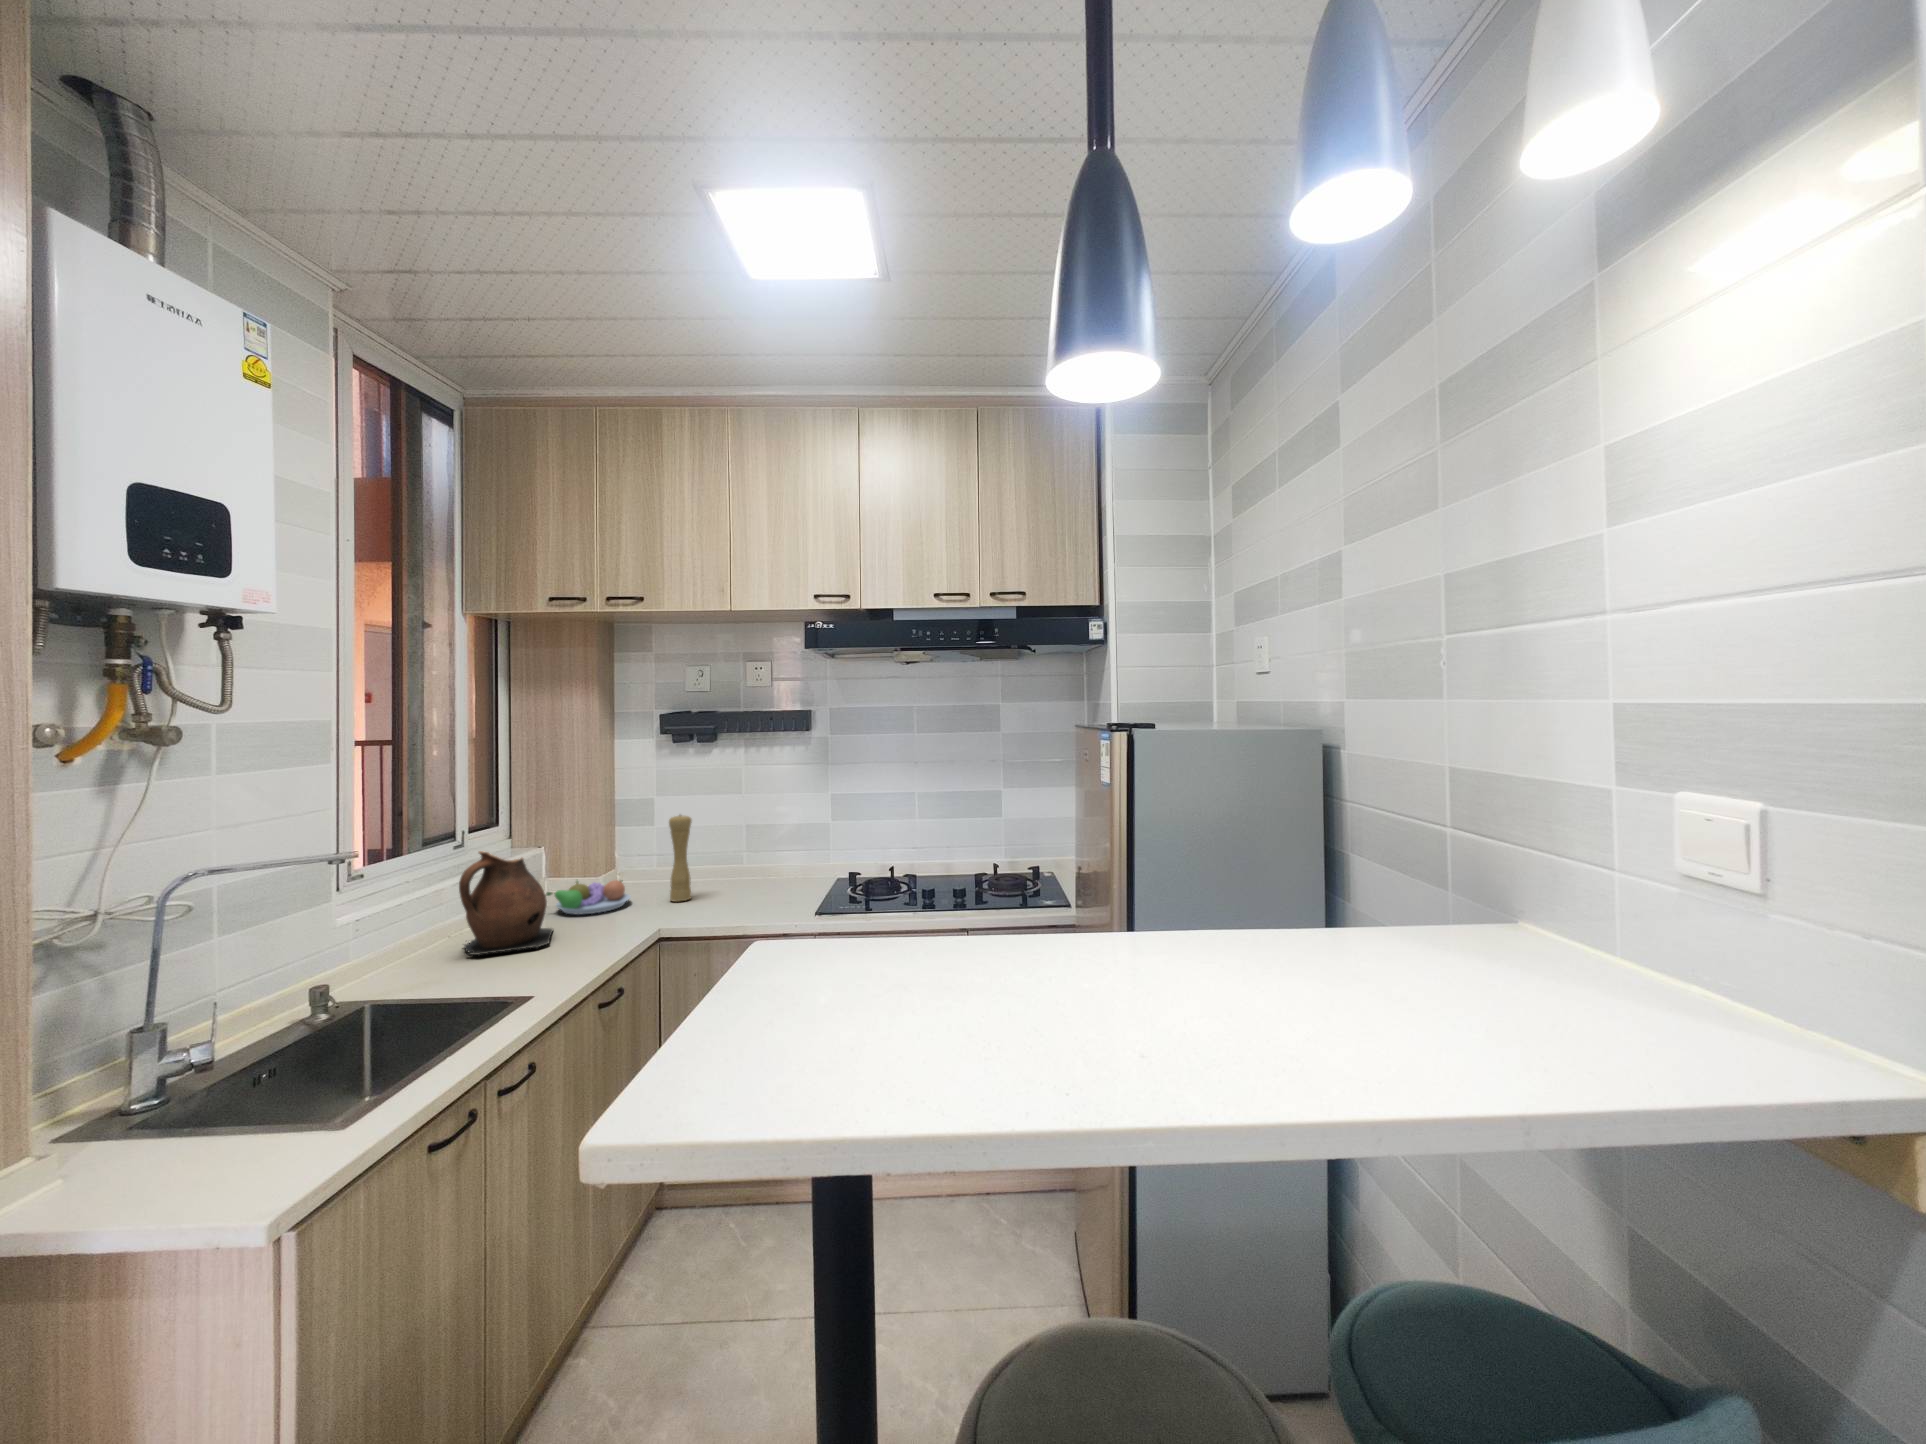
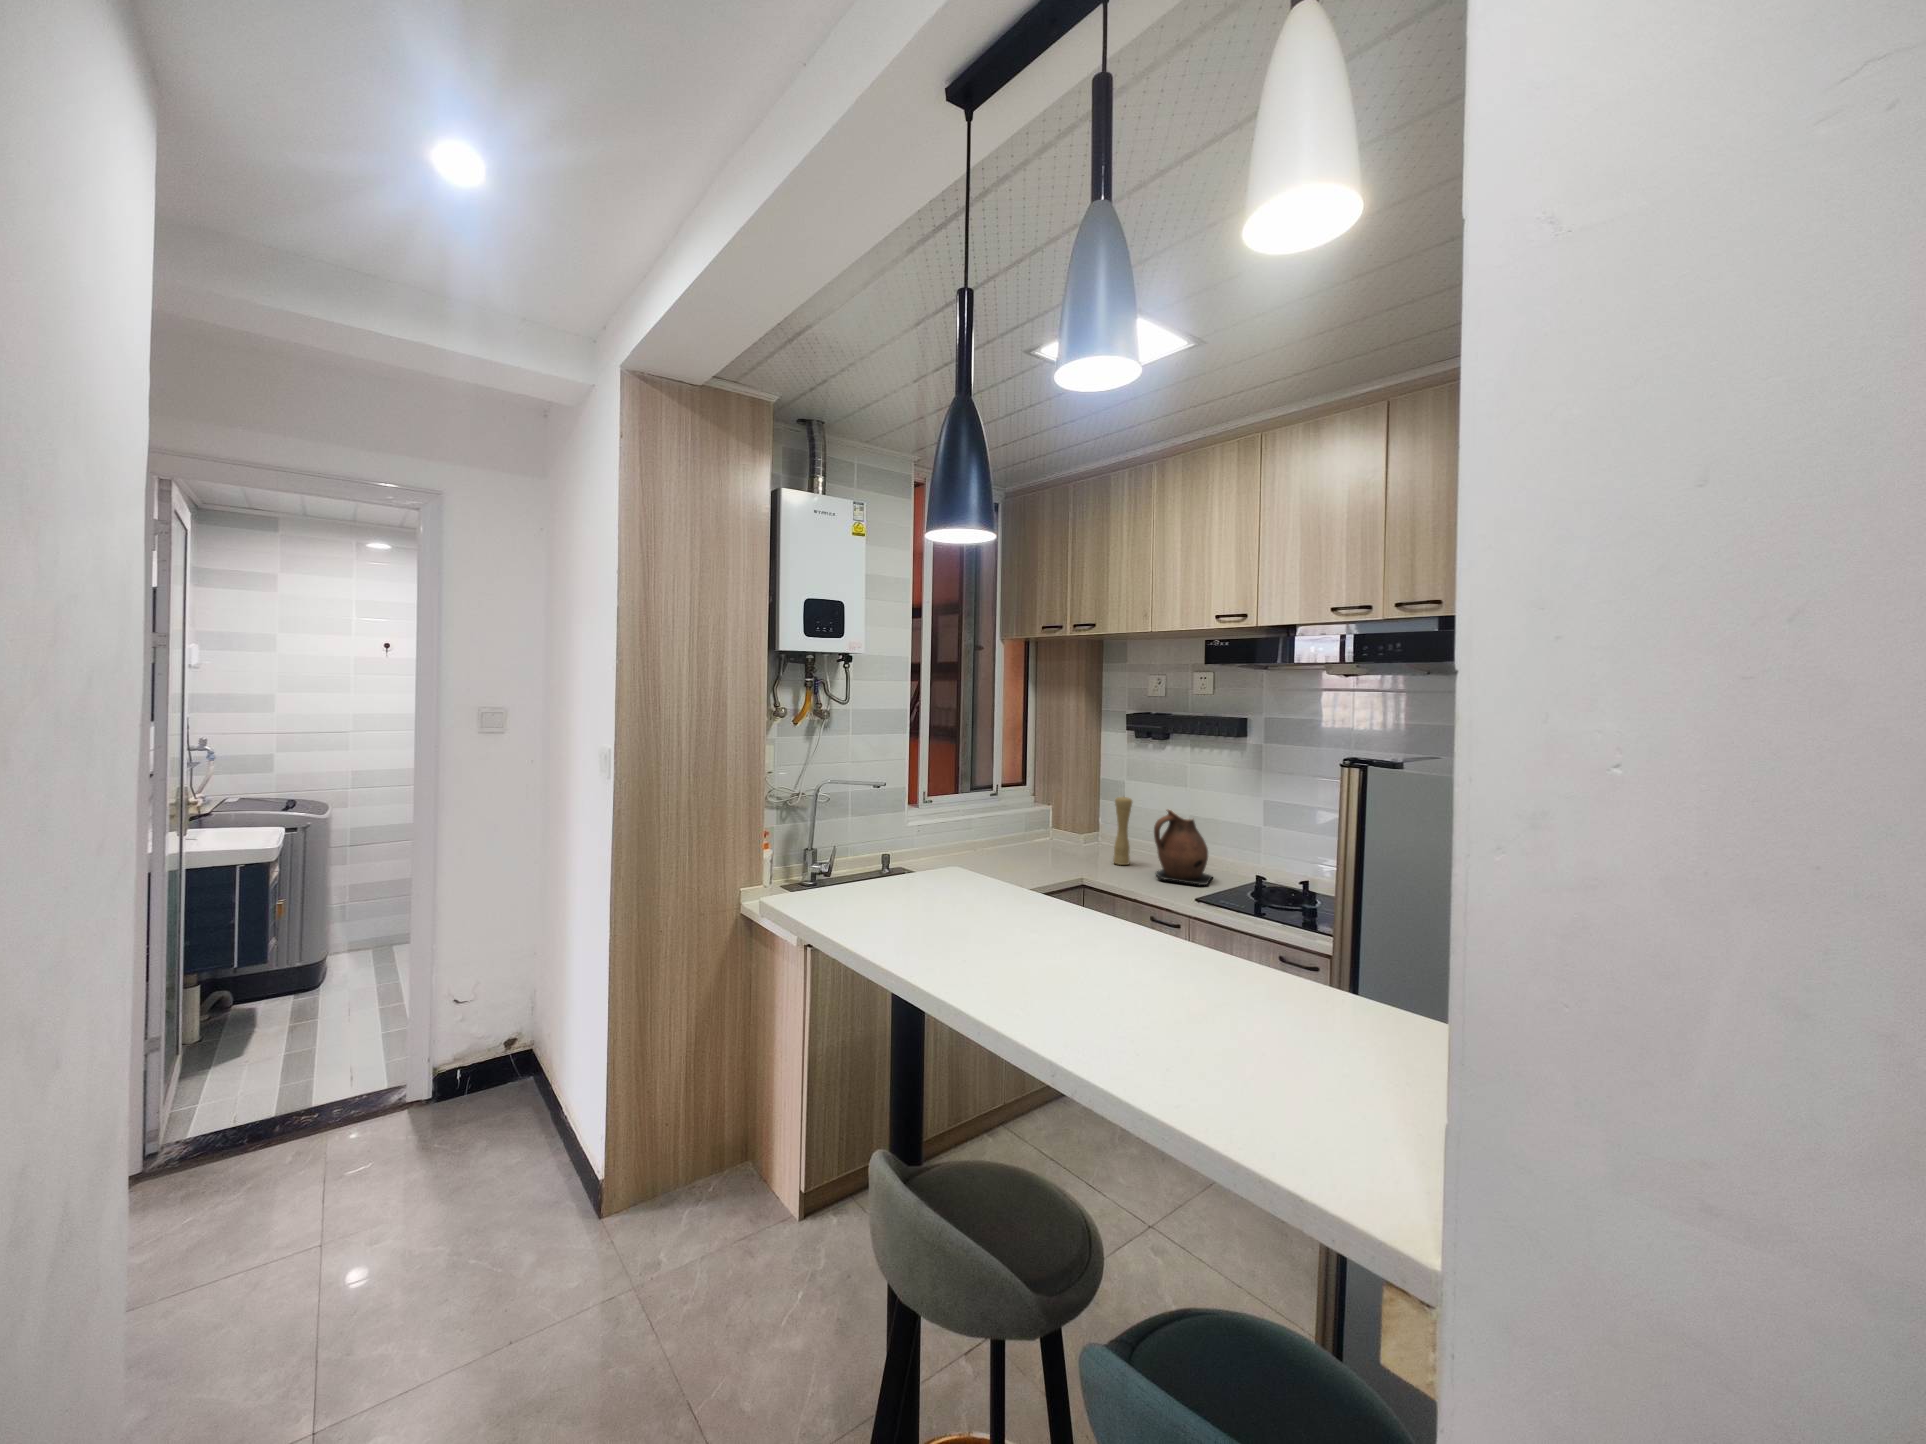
ceramic pitcher: present [459,851,553,955] -> present [1154,810,1212,885]
fruit bowl: present [546,880,630,915] -> none [1036,831,1091,859]

